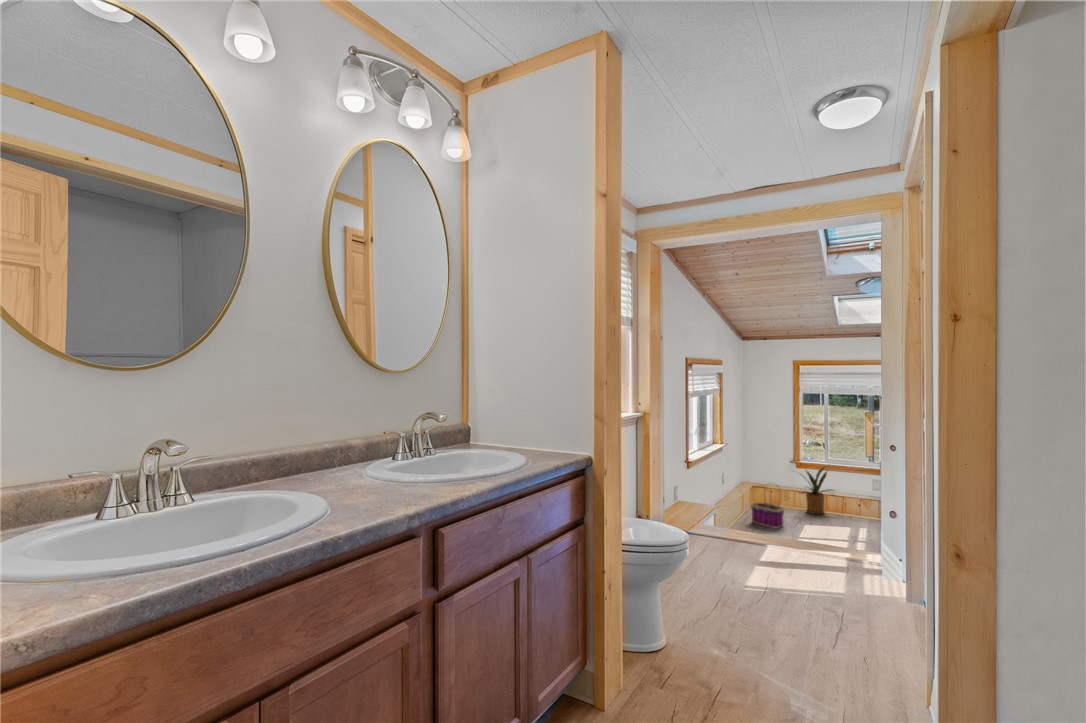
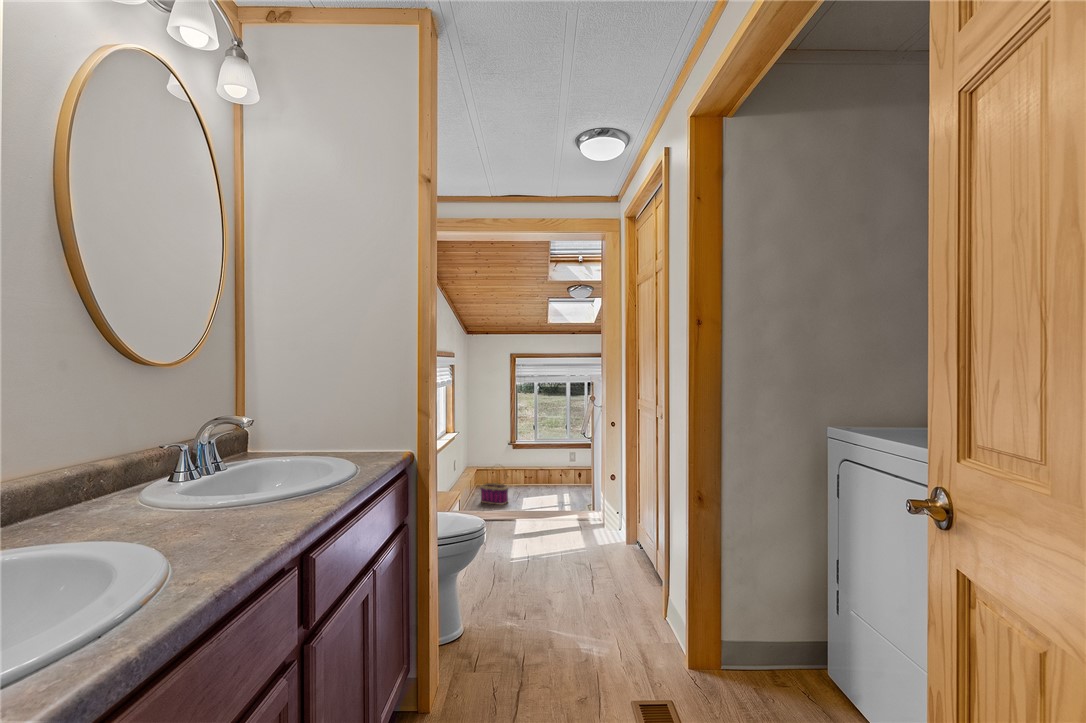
house plant: present [802,466,834,514] -> none [509,444,547,488]

